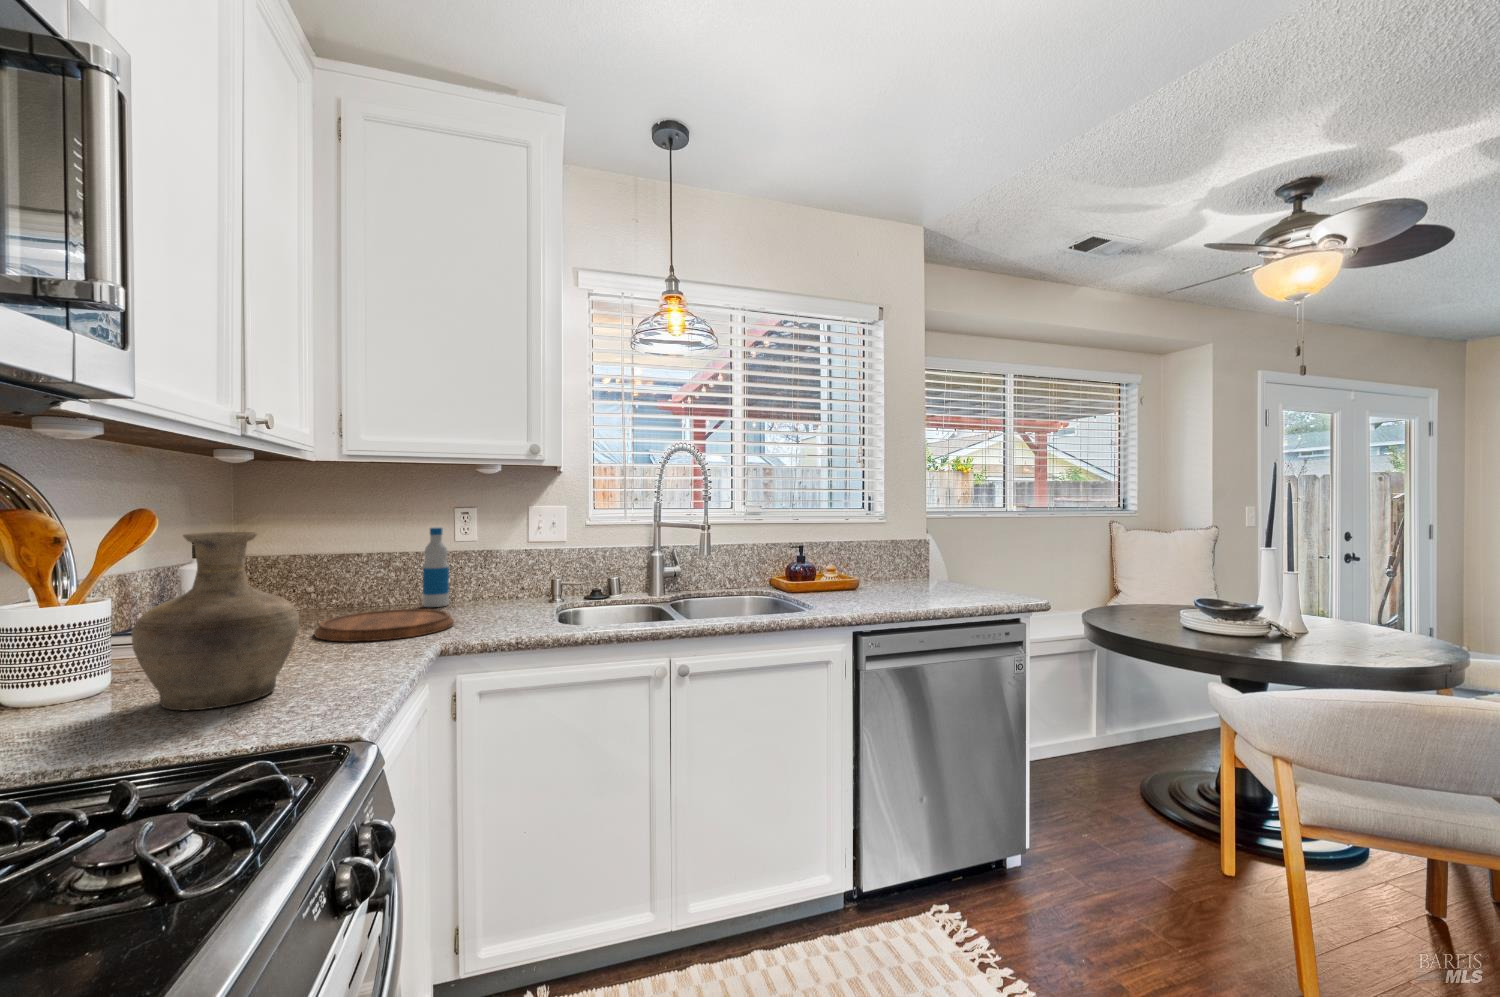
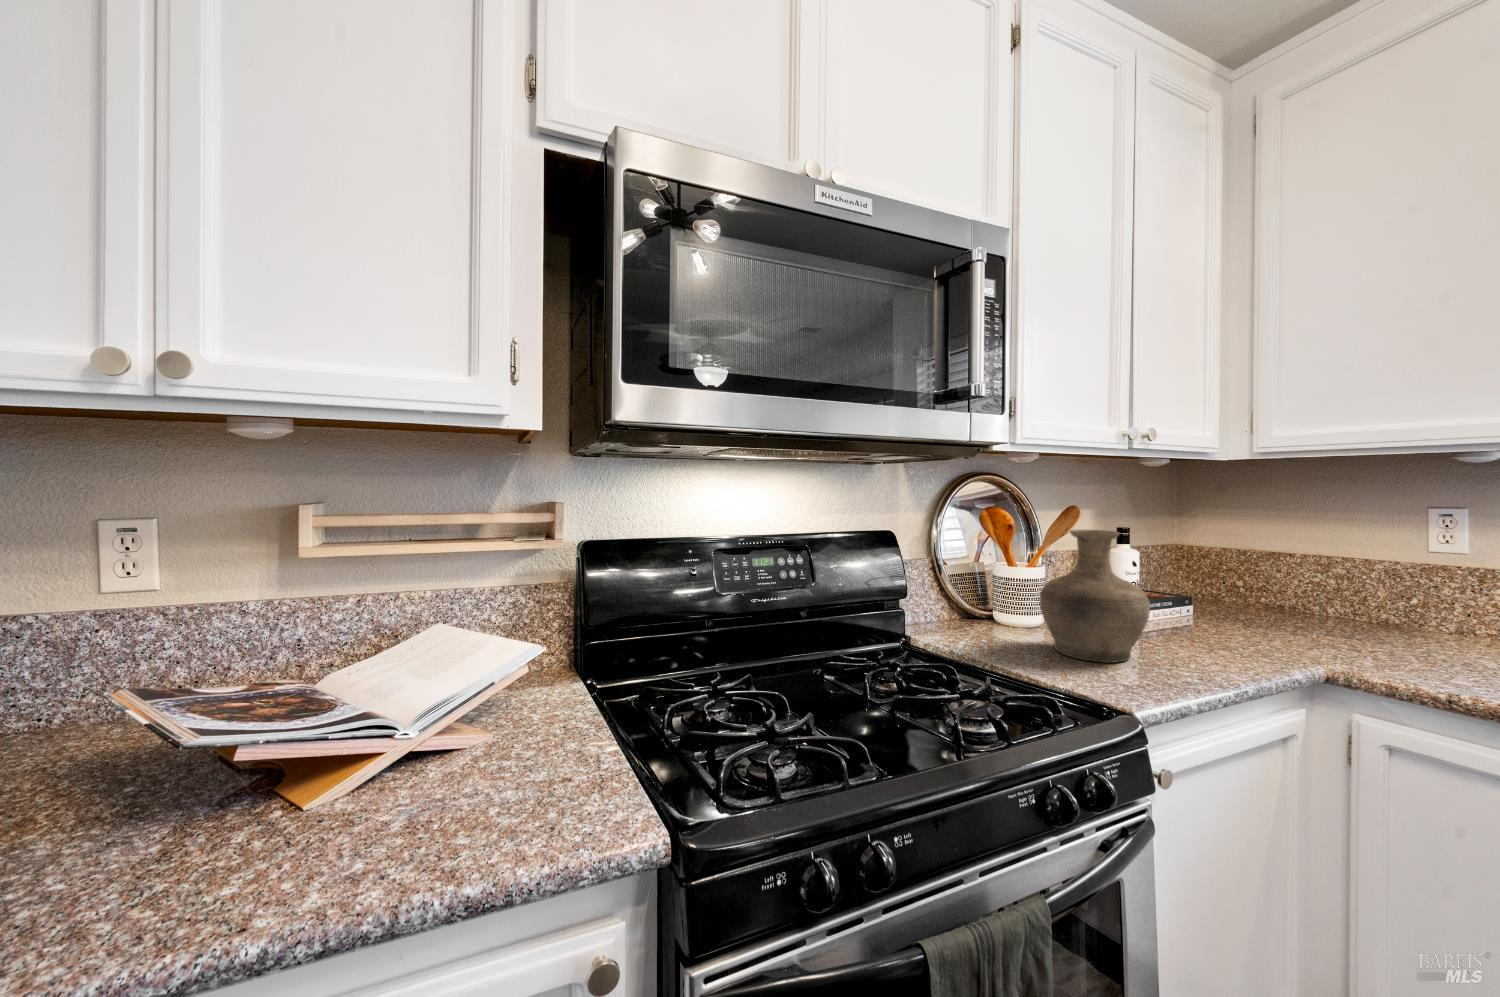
bottle: present [423,528,449,607] -> none [1368,534,1410,630]
cutting board: present [315,609,454,642] -> none [1212,614,1382,656]

